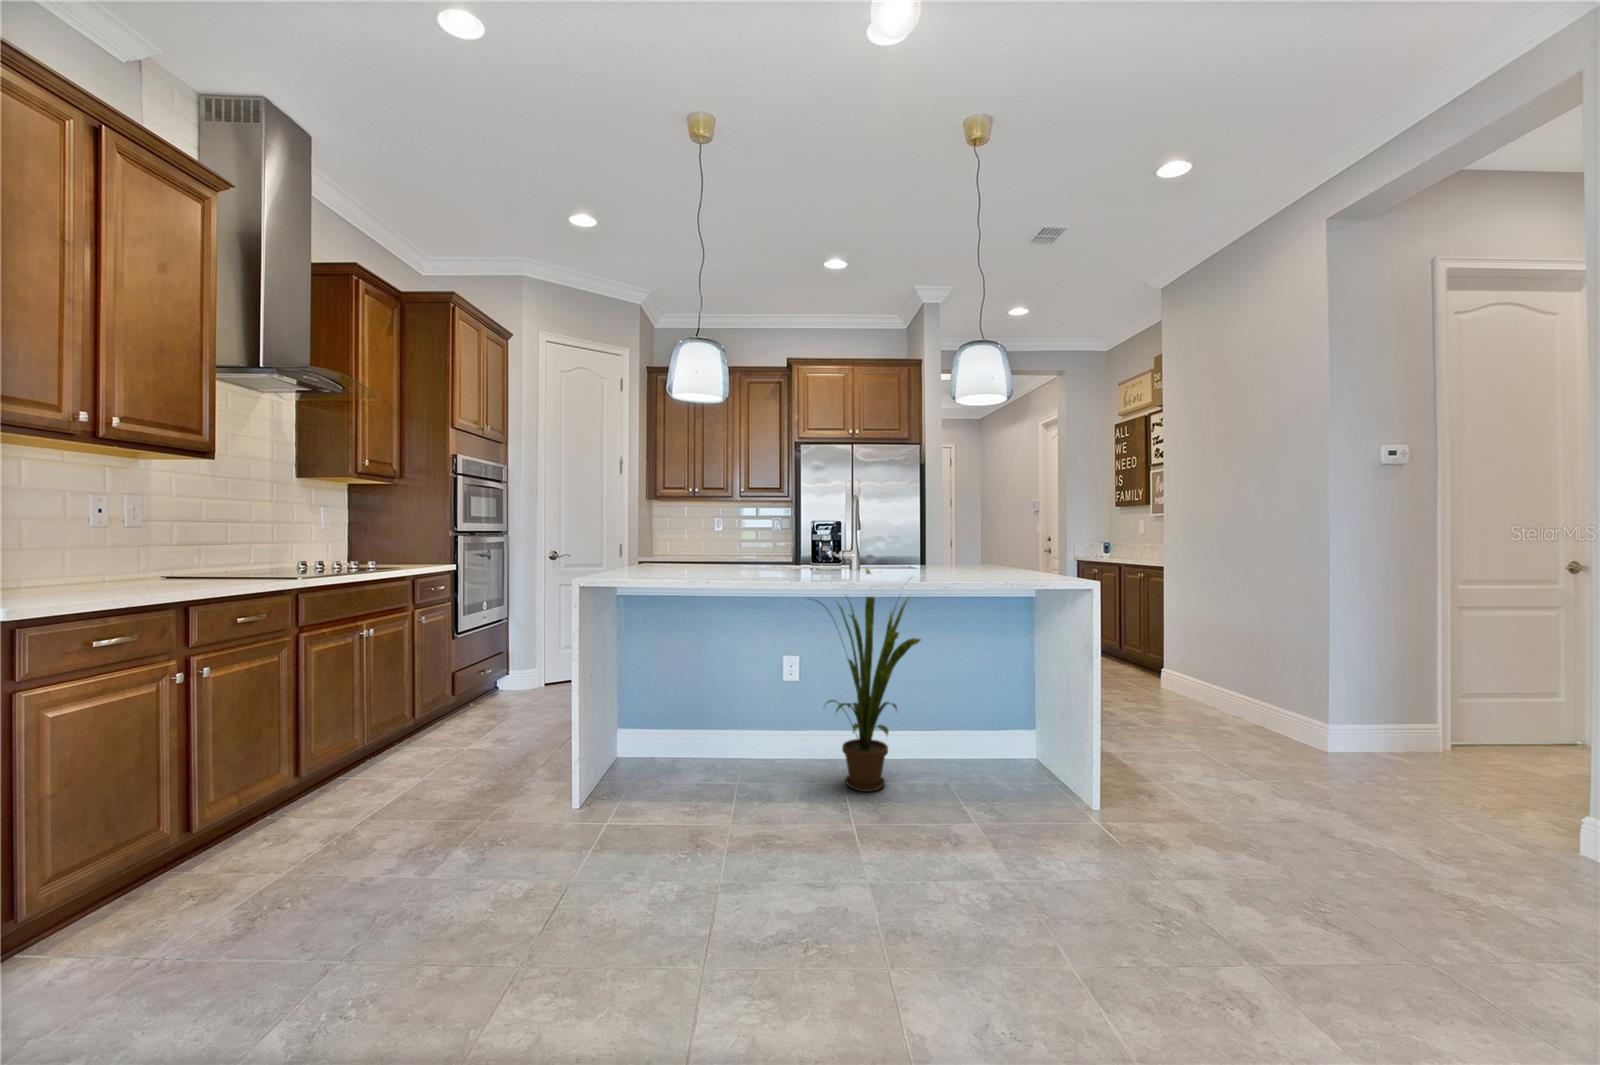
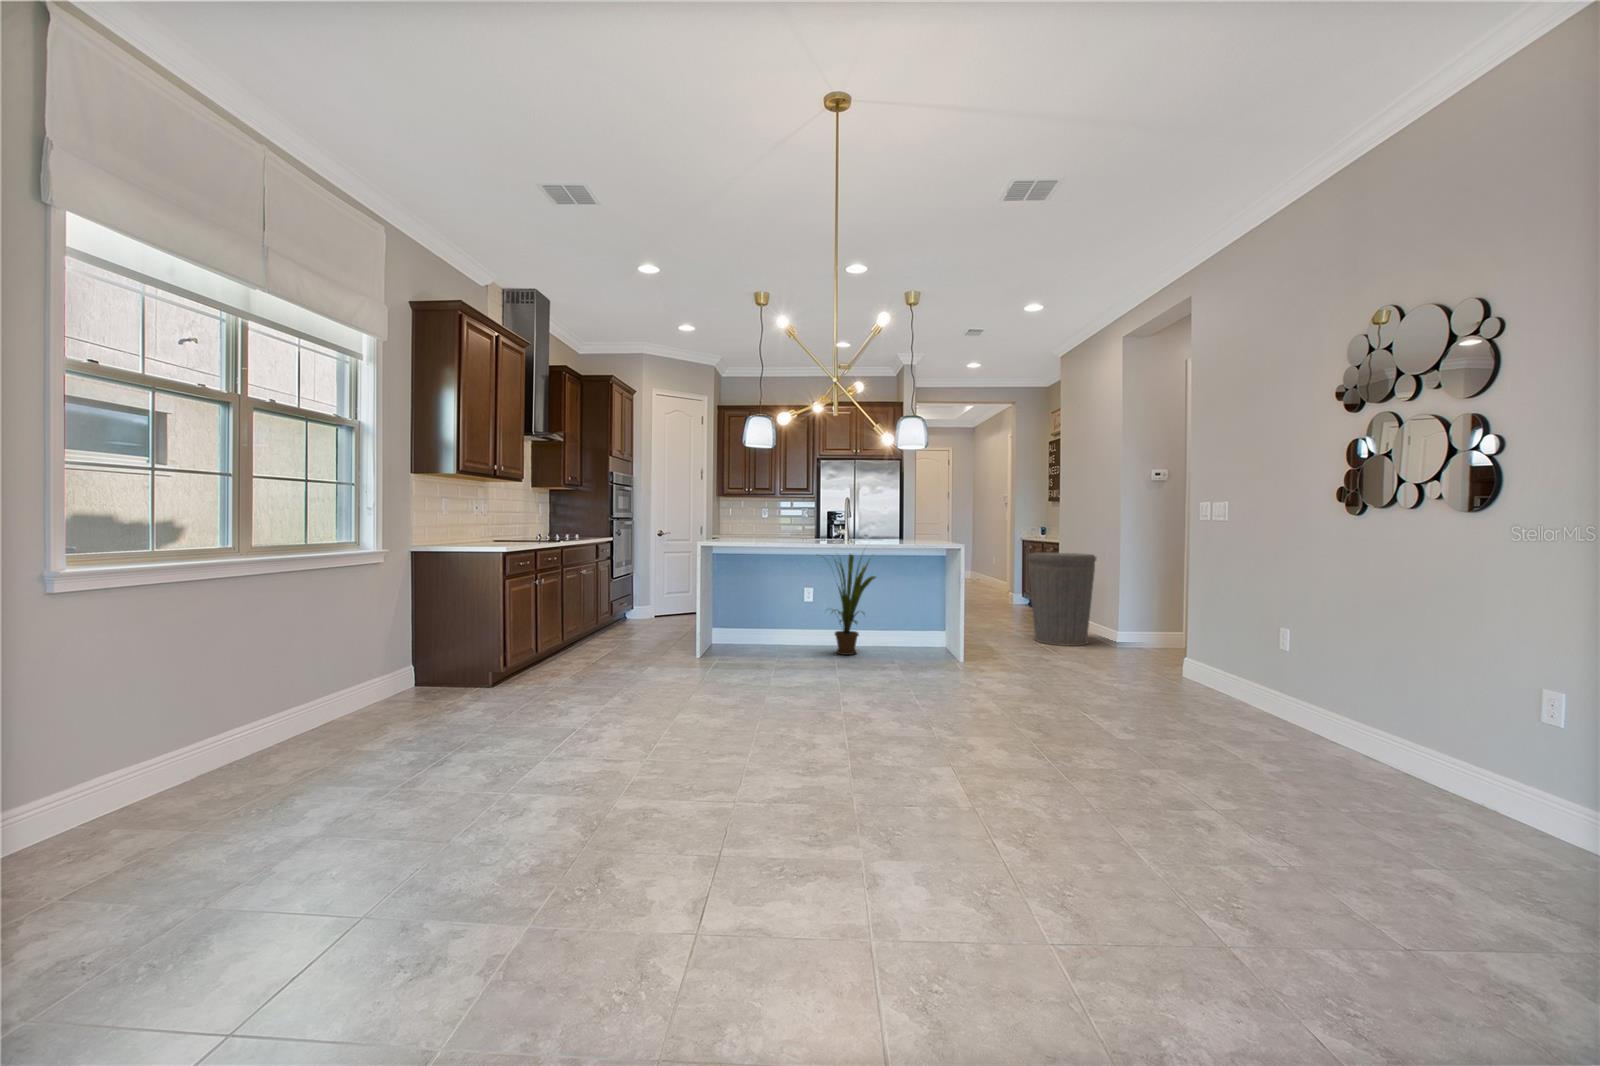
trash can: none [1153,584,1279,748] -> present [1028,553,1096,646]

